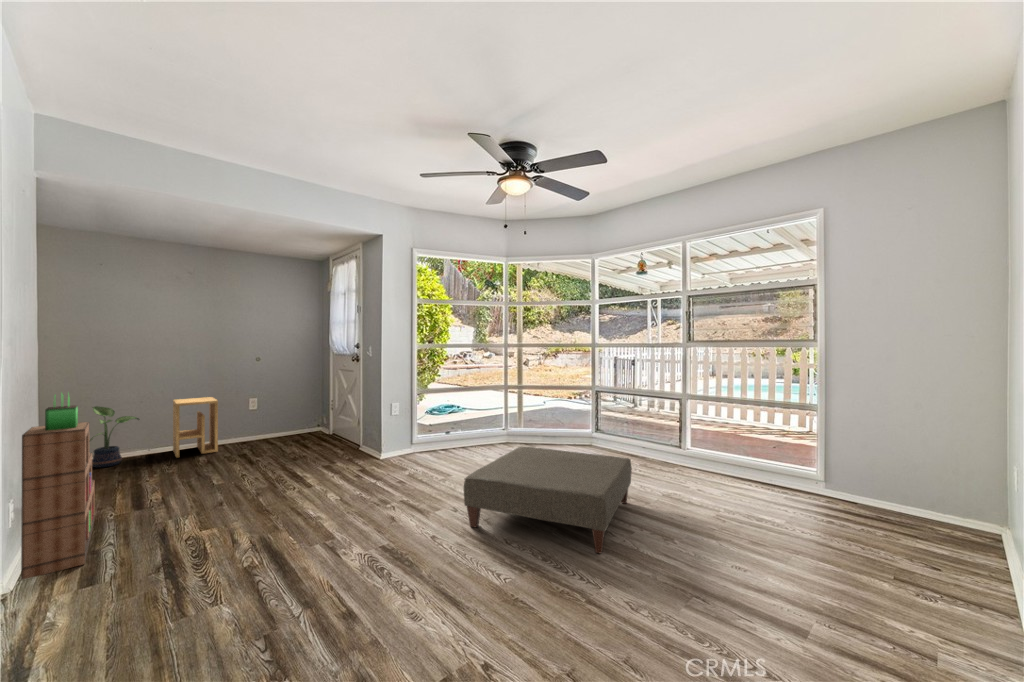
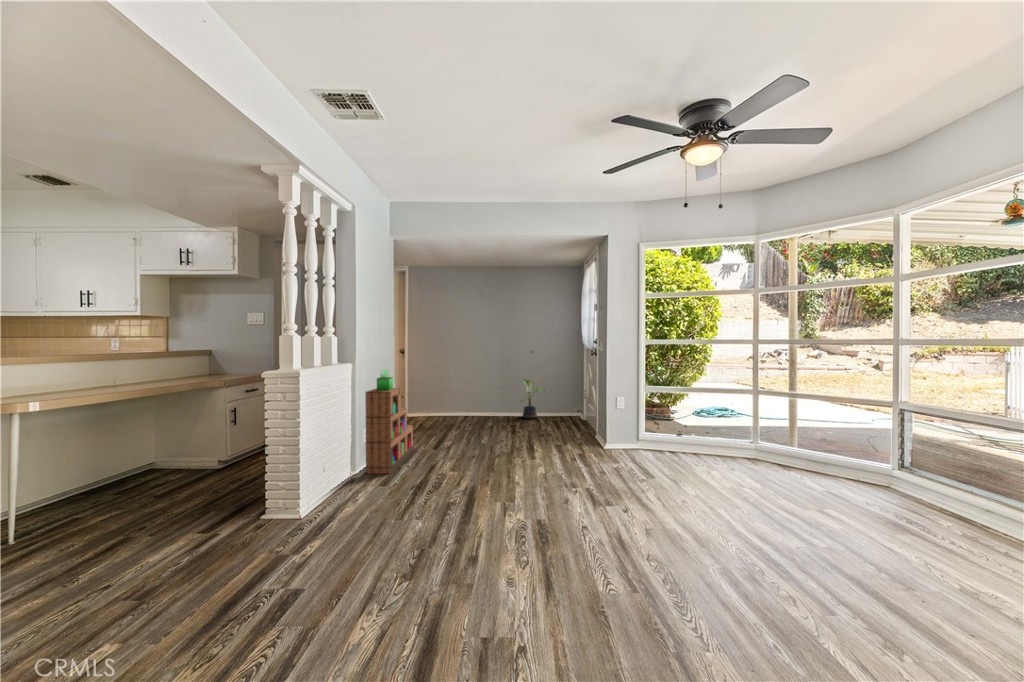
side table: present [173,397,218,457] -> none [477,379,503,420]
potted plant: present [89,406,139,468] -> present [522,379,544,419]
ottoman: present [464,447,632,553] -> none [619,462,878,615]

